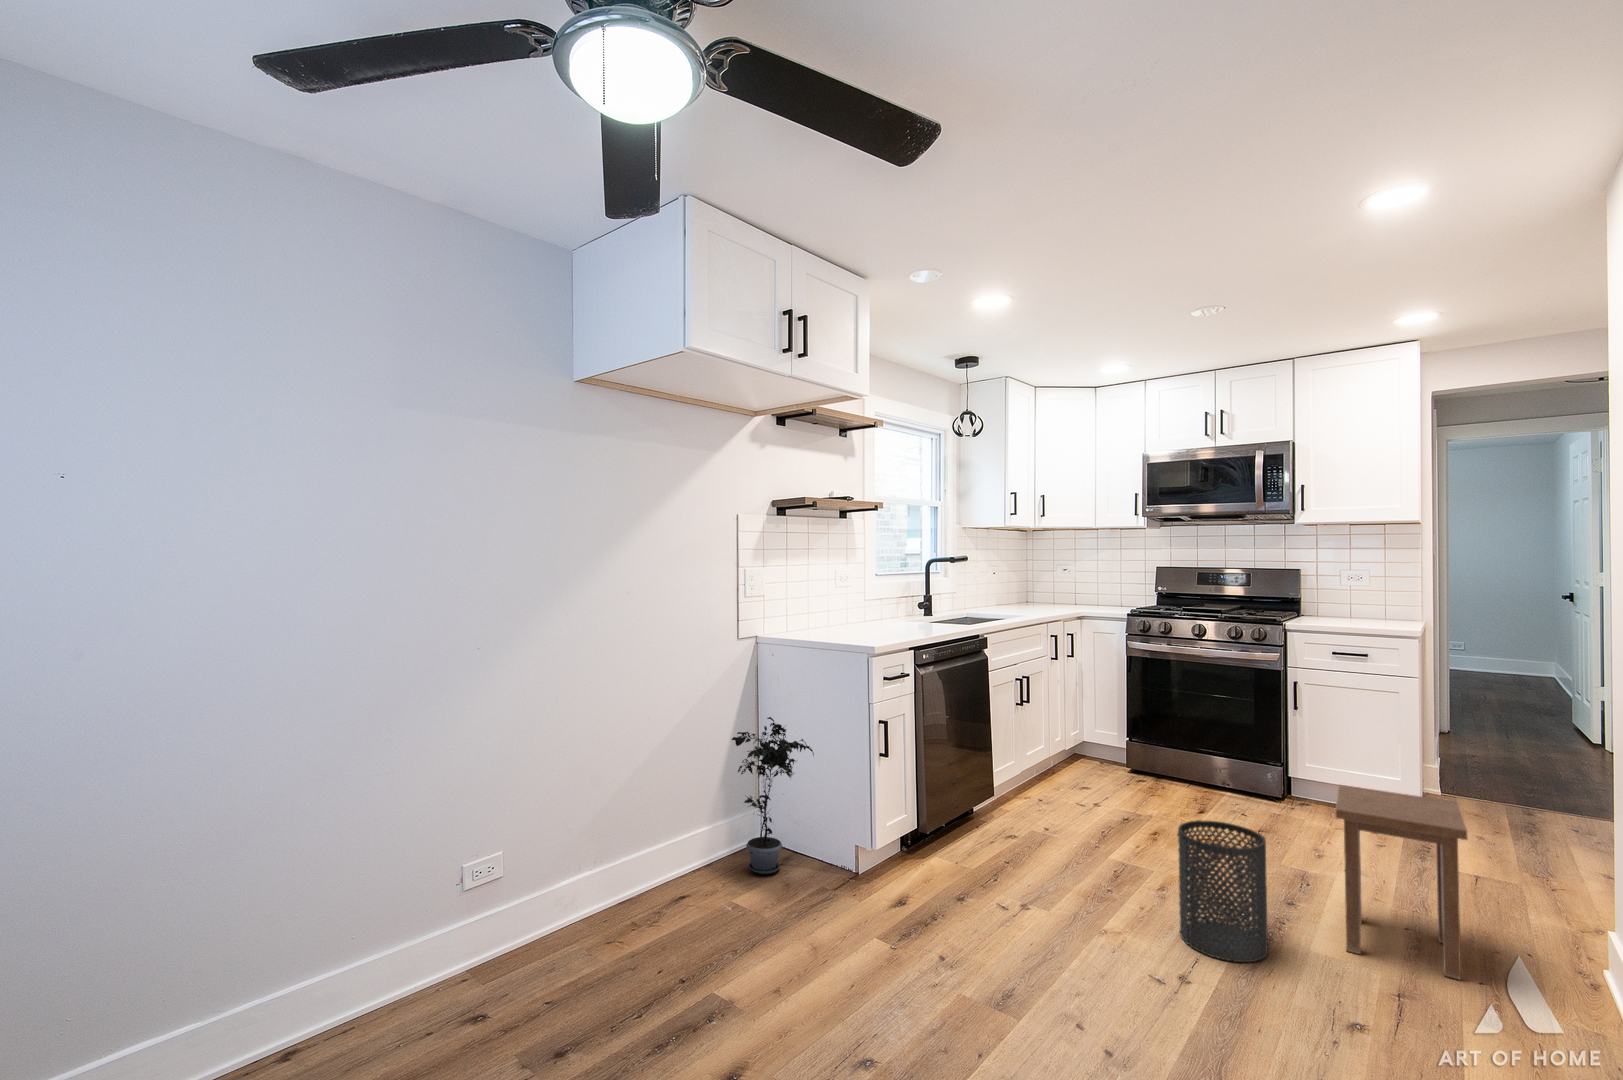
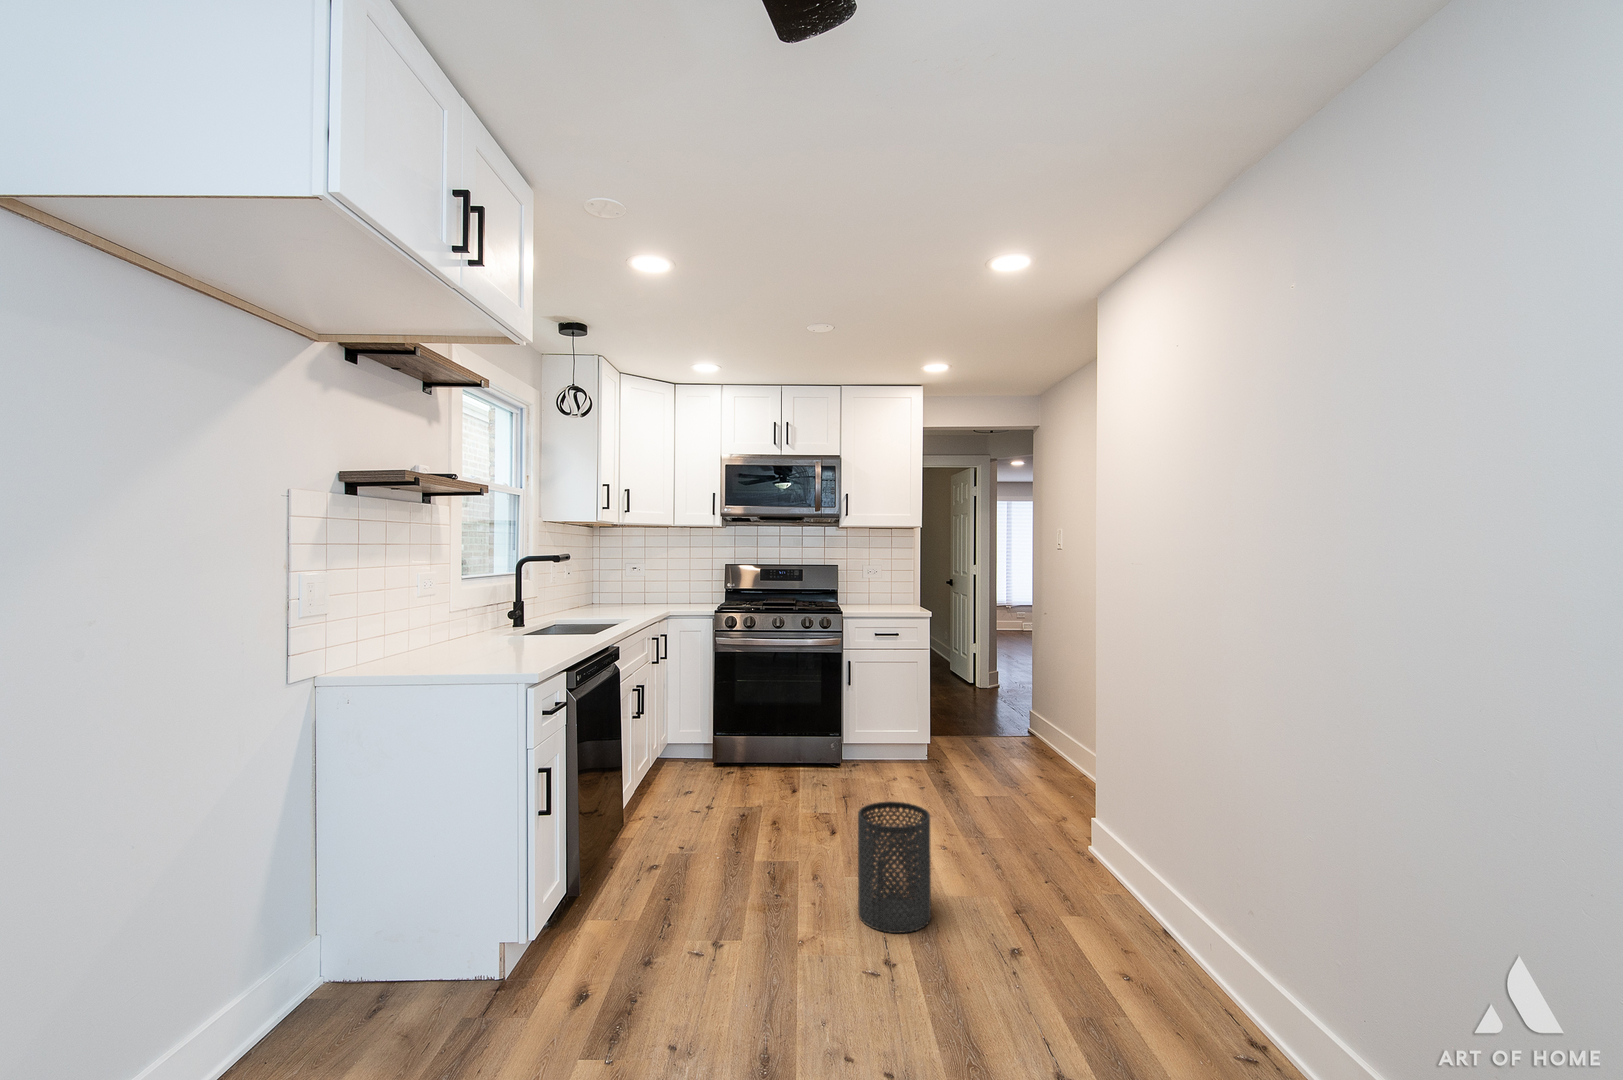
potted plant: present [731,717,814,874] -> none [282,792,442,1034]
stool: present [1336,785,1468,979] -> none [945,745,1050,889]

